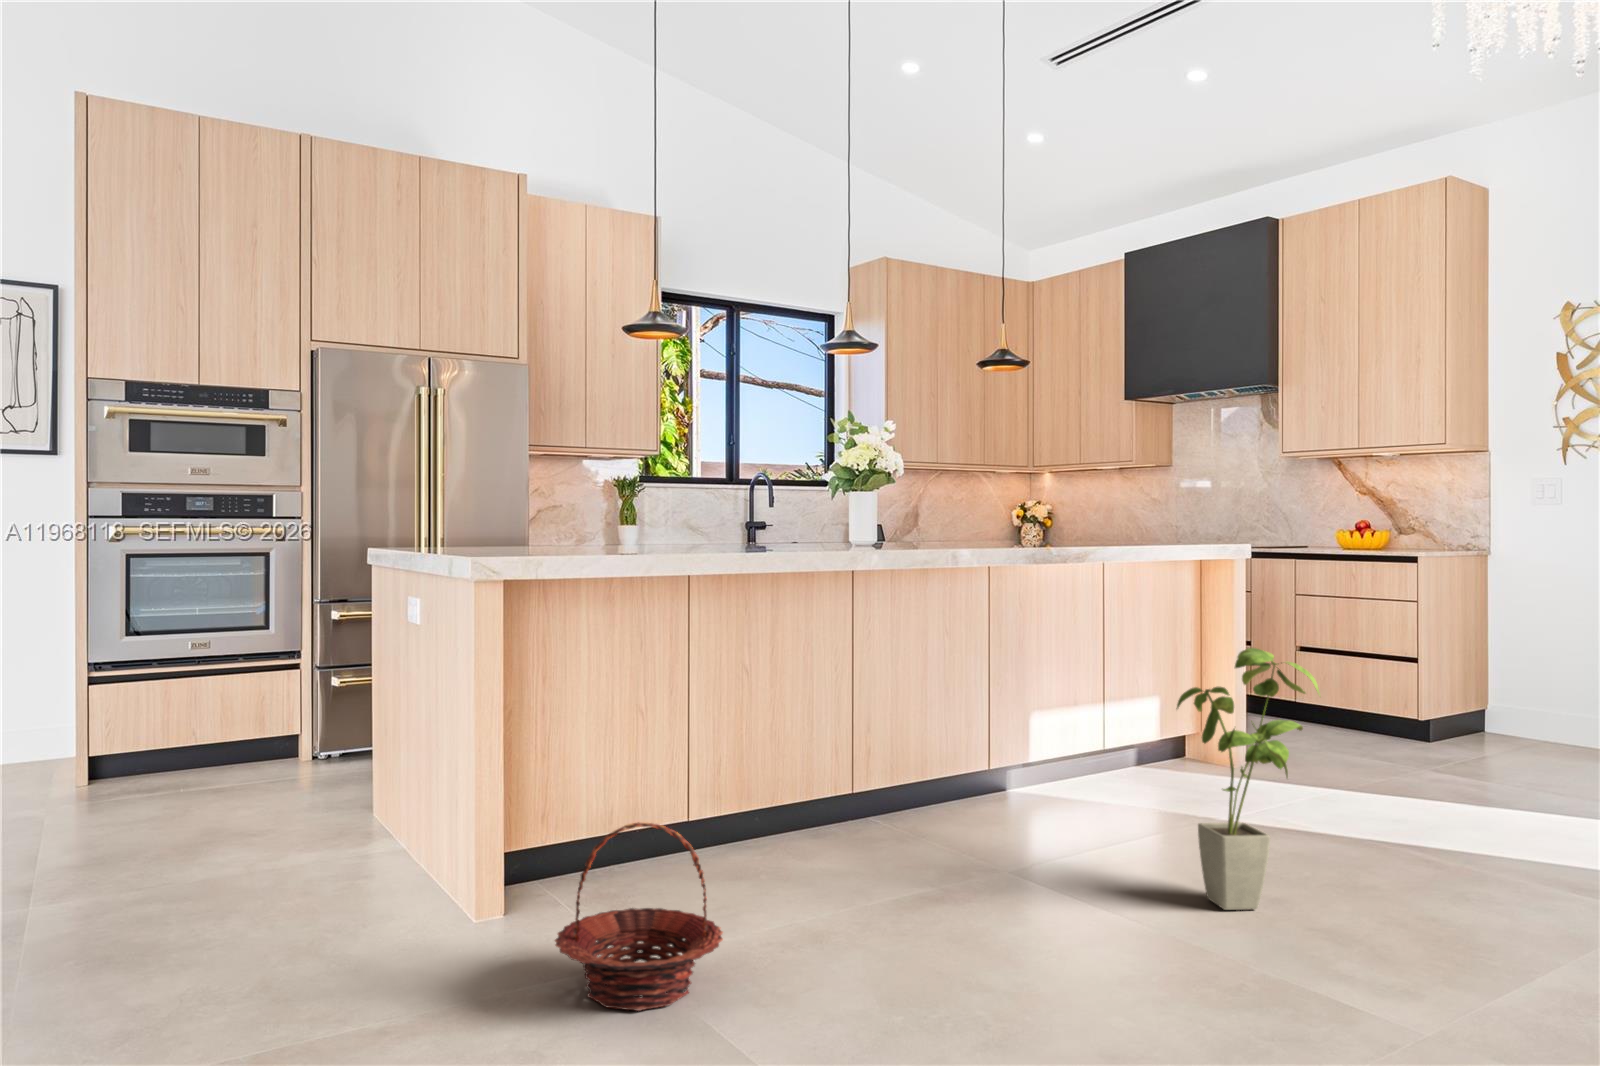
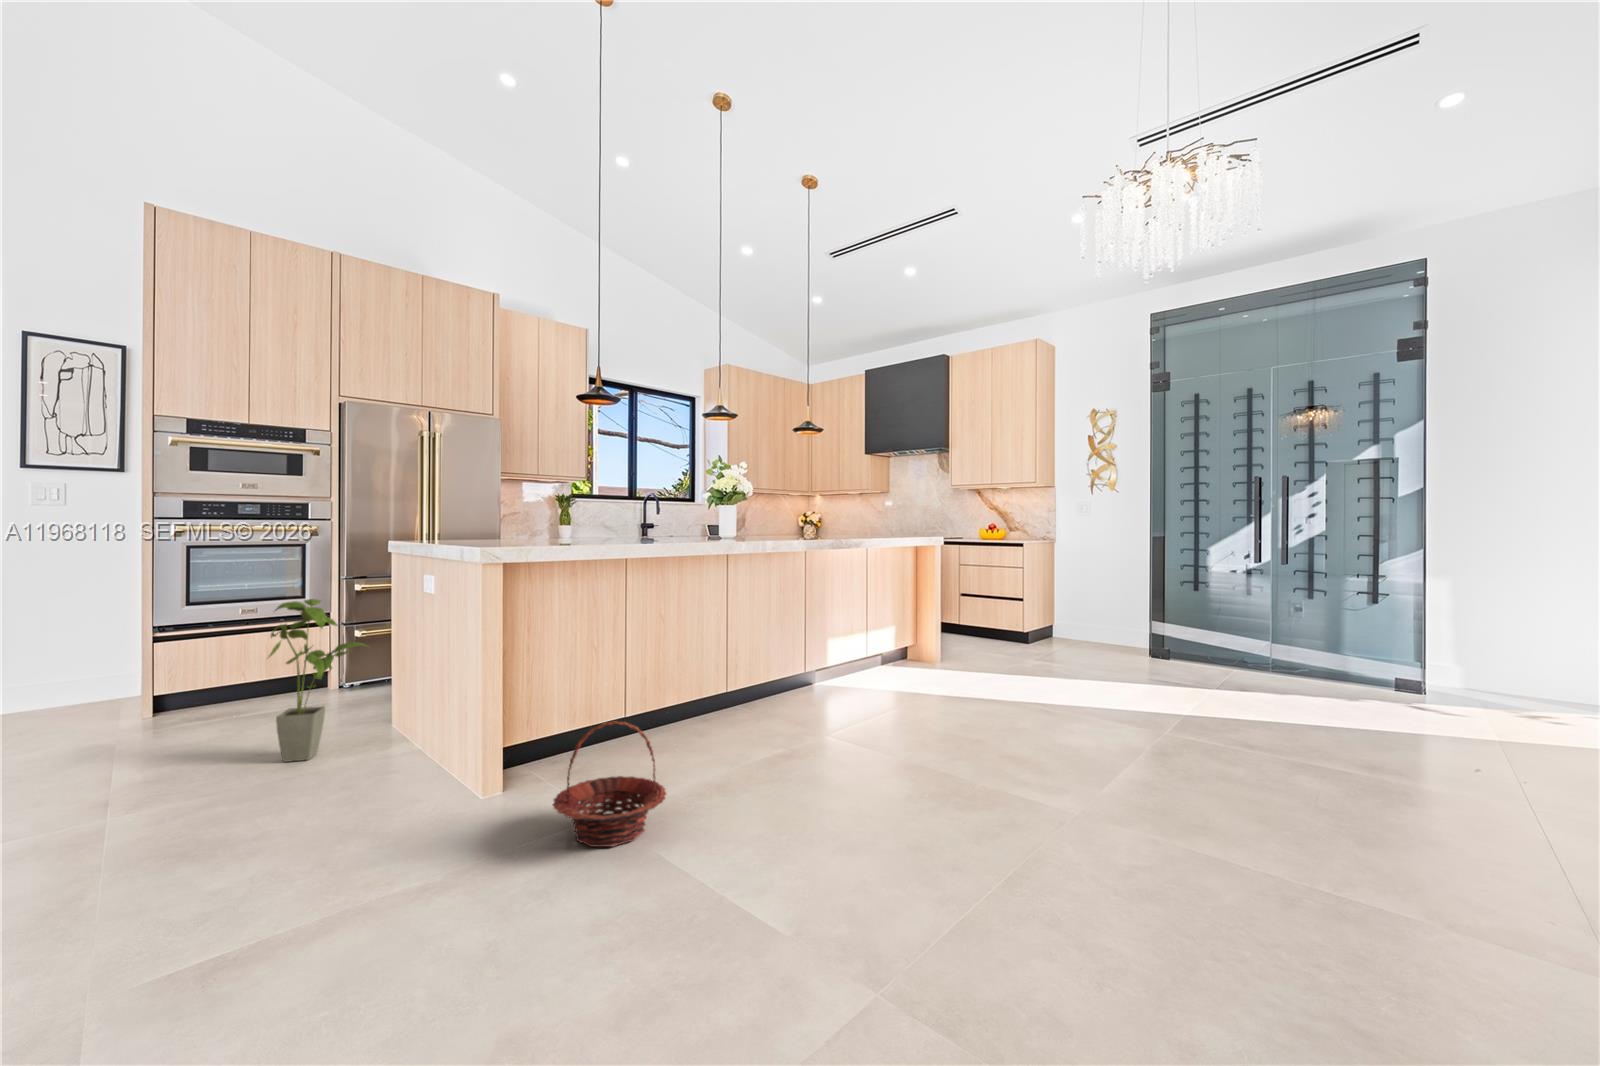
house plant: present [1176,648,1319,910] -> present [267,599,365,762]

